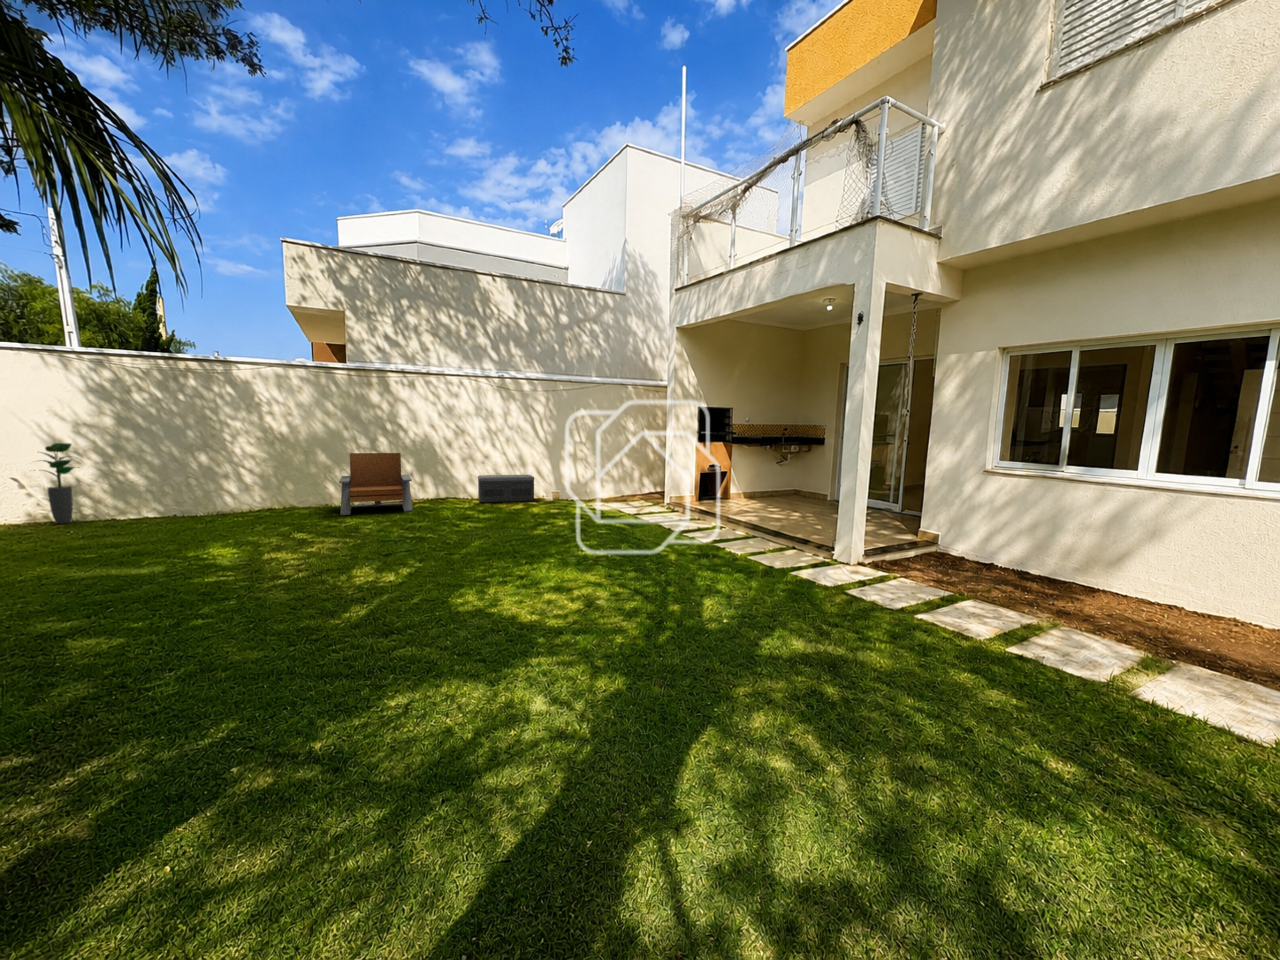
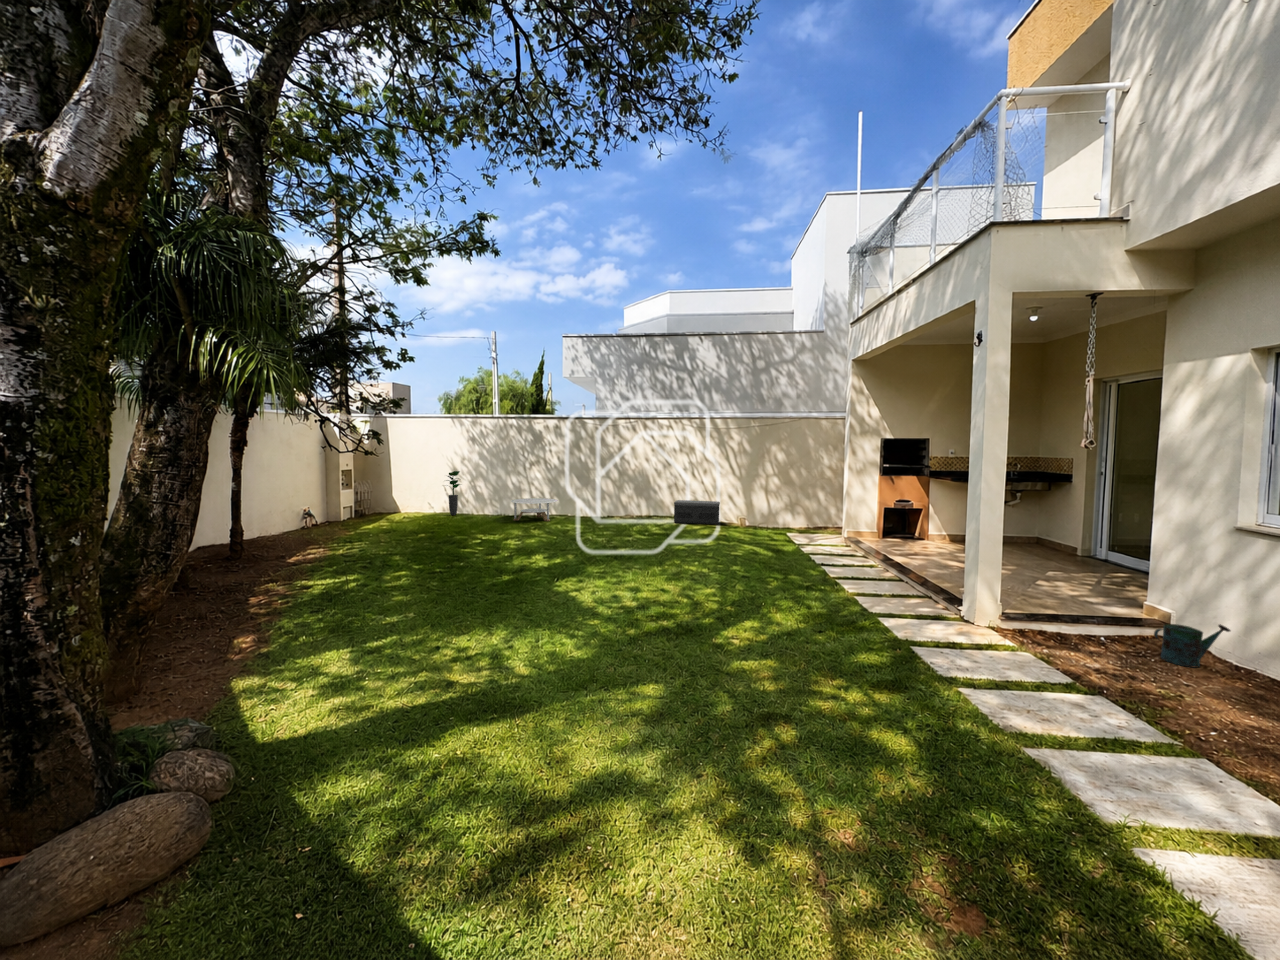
lounge chair: present [339,453,413,515] -> none [575,480,626,524]
round table: none [210,483,300,521] -> present [511,498,558,521]
watering can: none [950,536,981,568] -> present [1154,624,1230,668]

